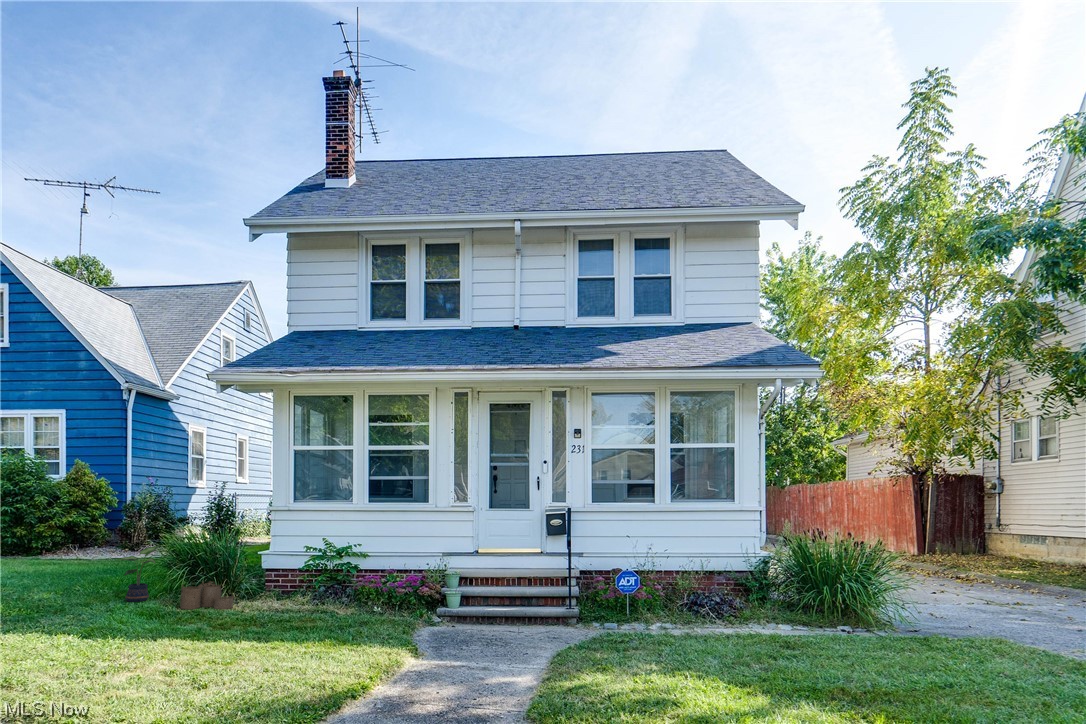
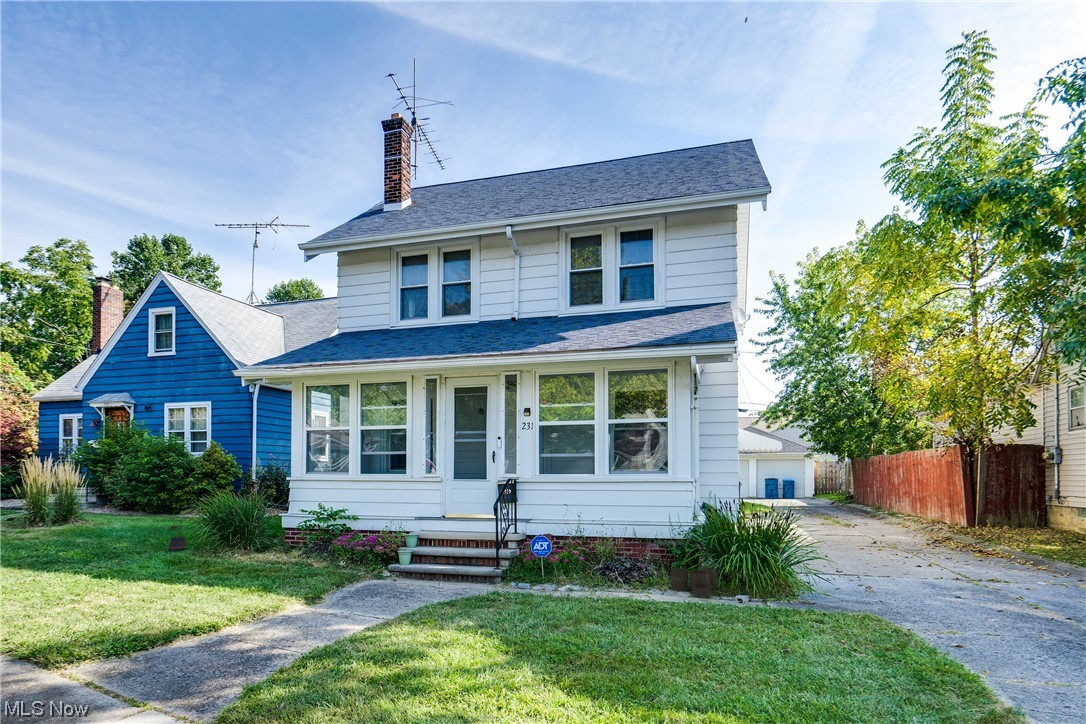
woven basket: present [180,582,233,609] -> present [671,566,718,598]

